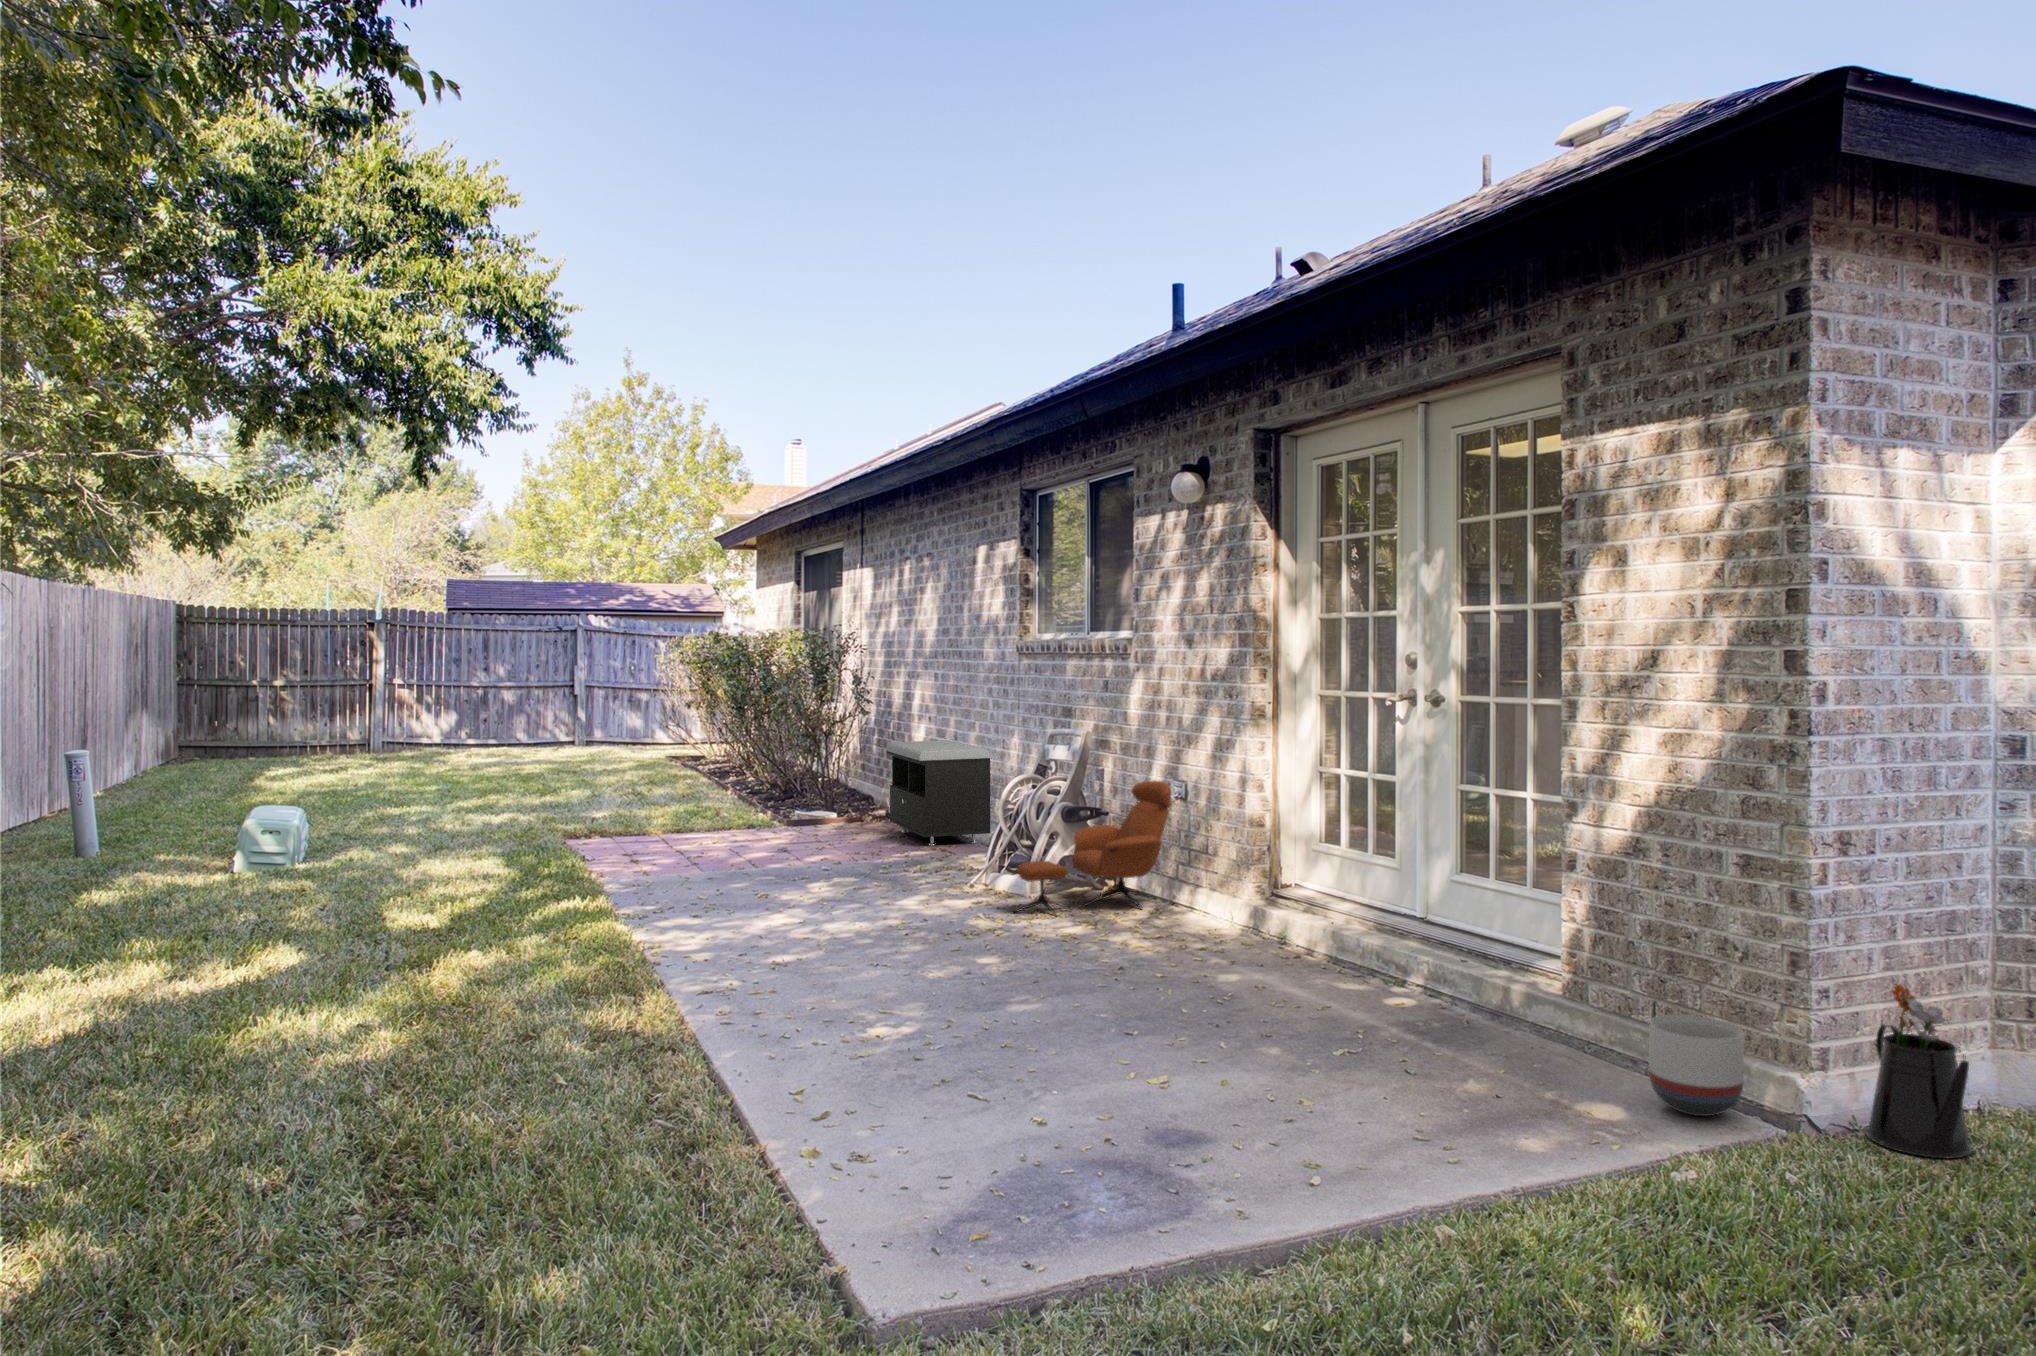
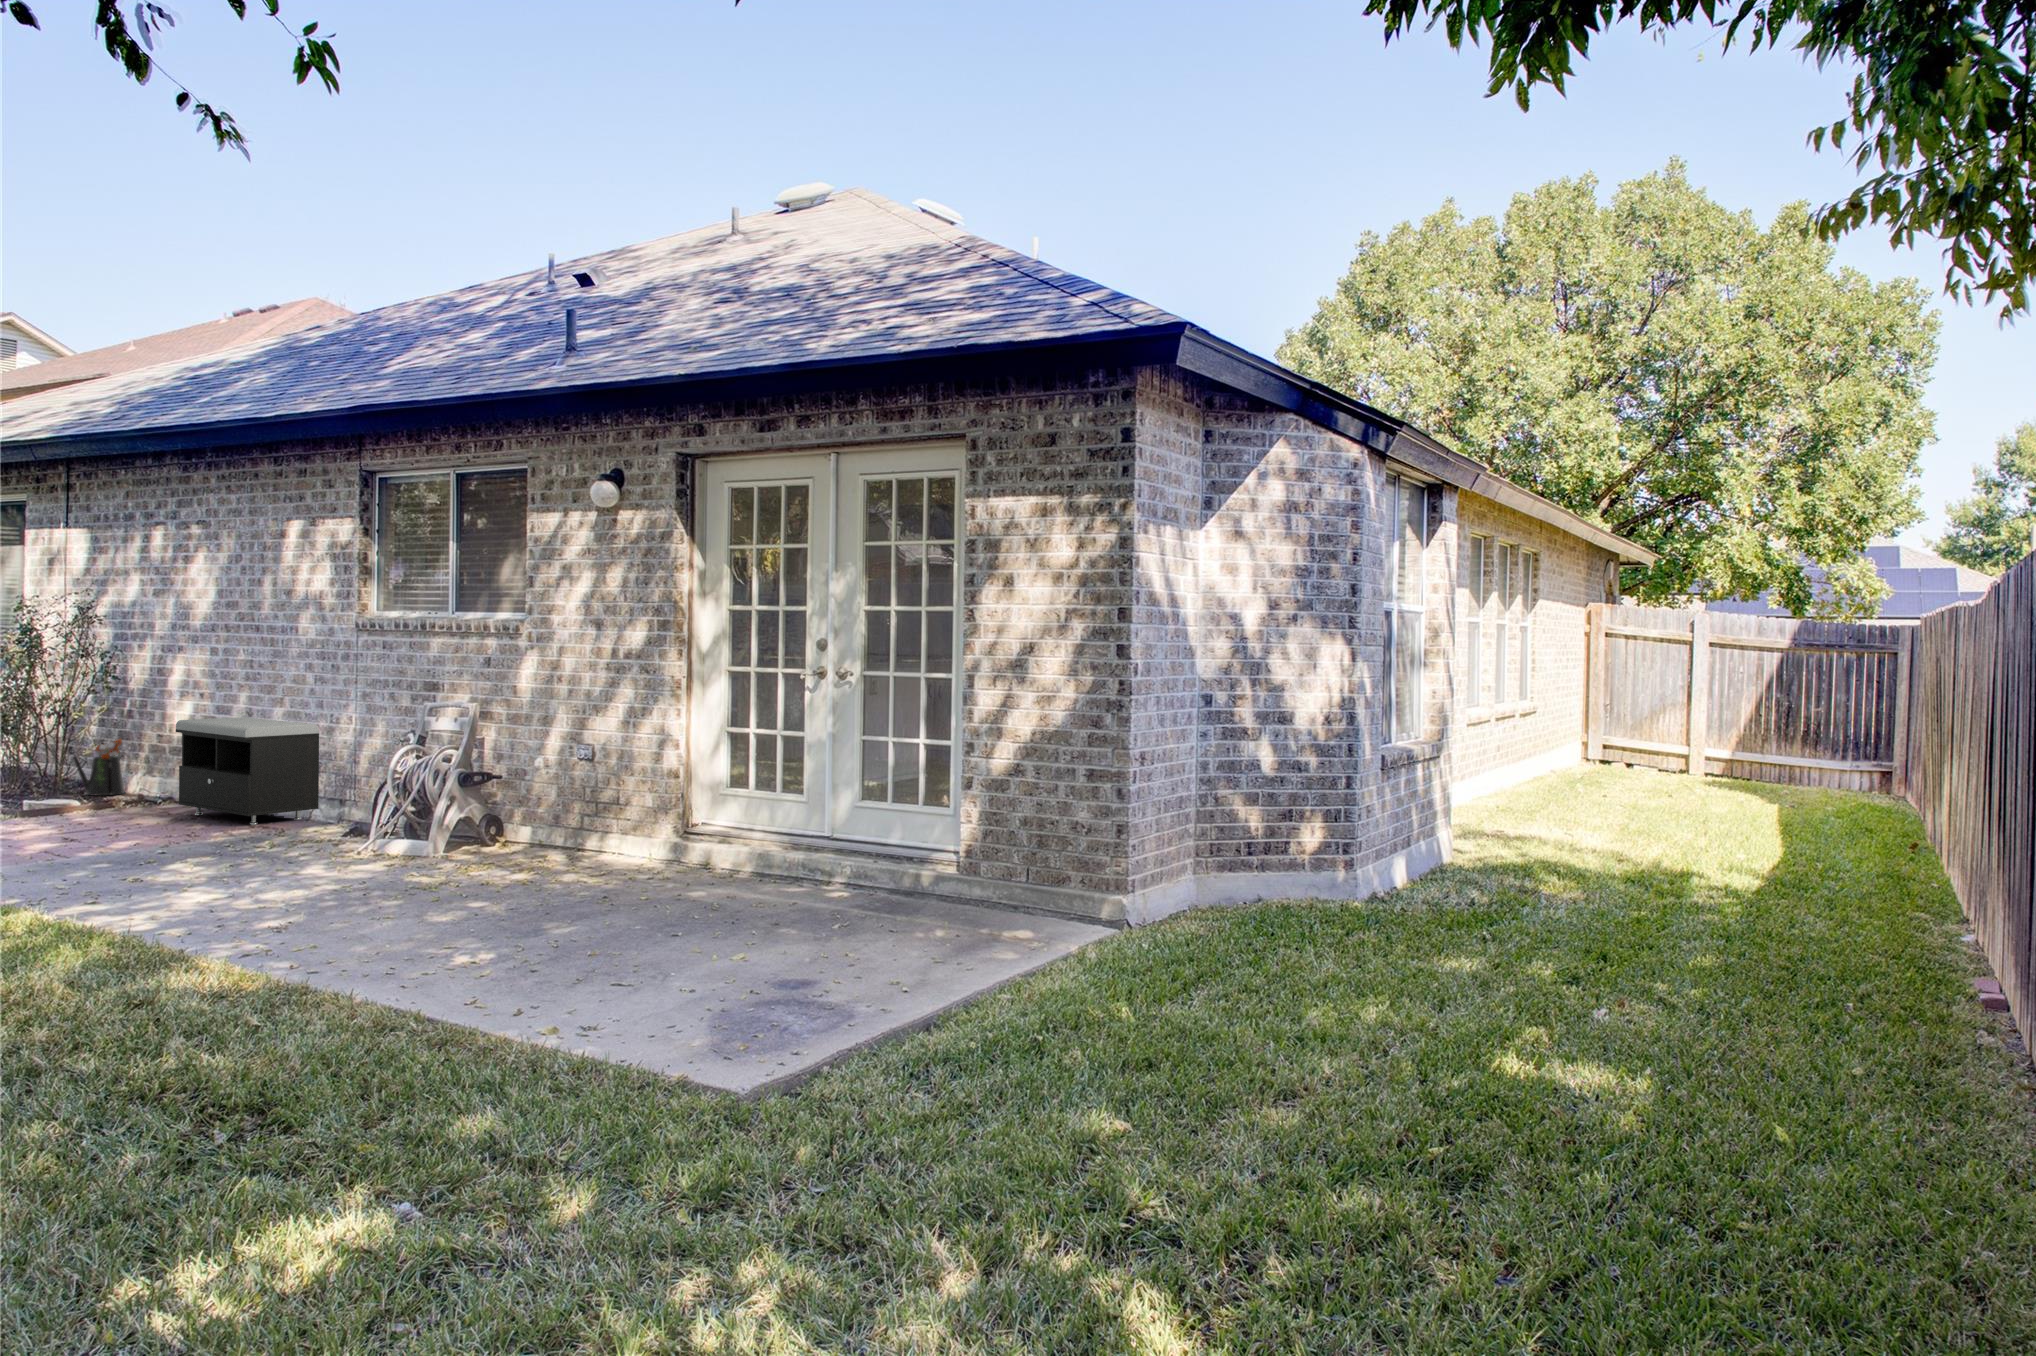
lounge chair: present [1015,780,1171,915] -> none [442,746,578,871]
watering can: present [1865,984,1972,1158] -> present [74,739,131,796]
planter: present [1649,1015,1744,1116] -> none [1043,872,1096,931]

